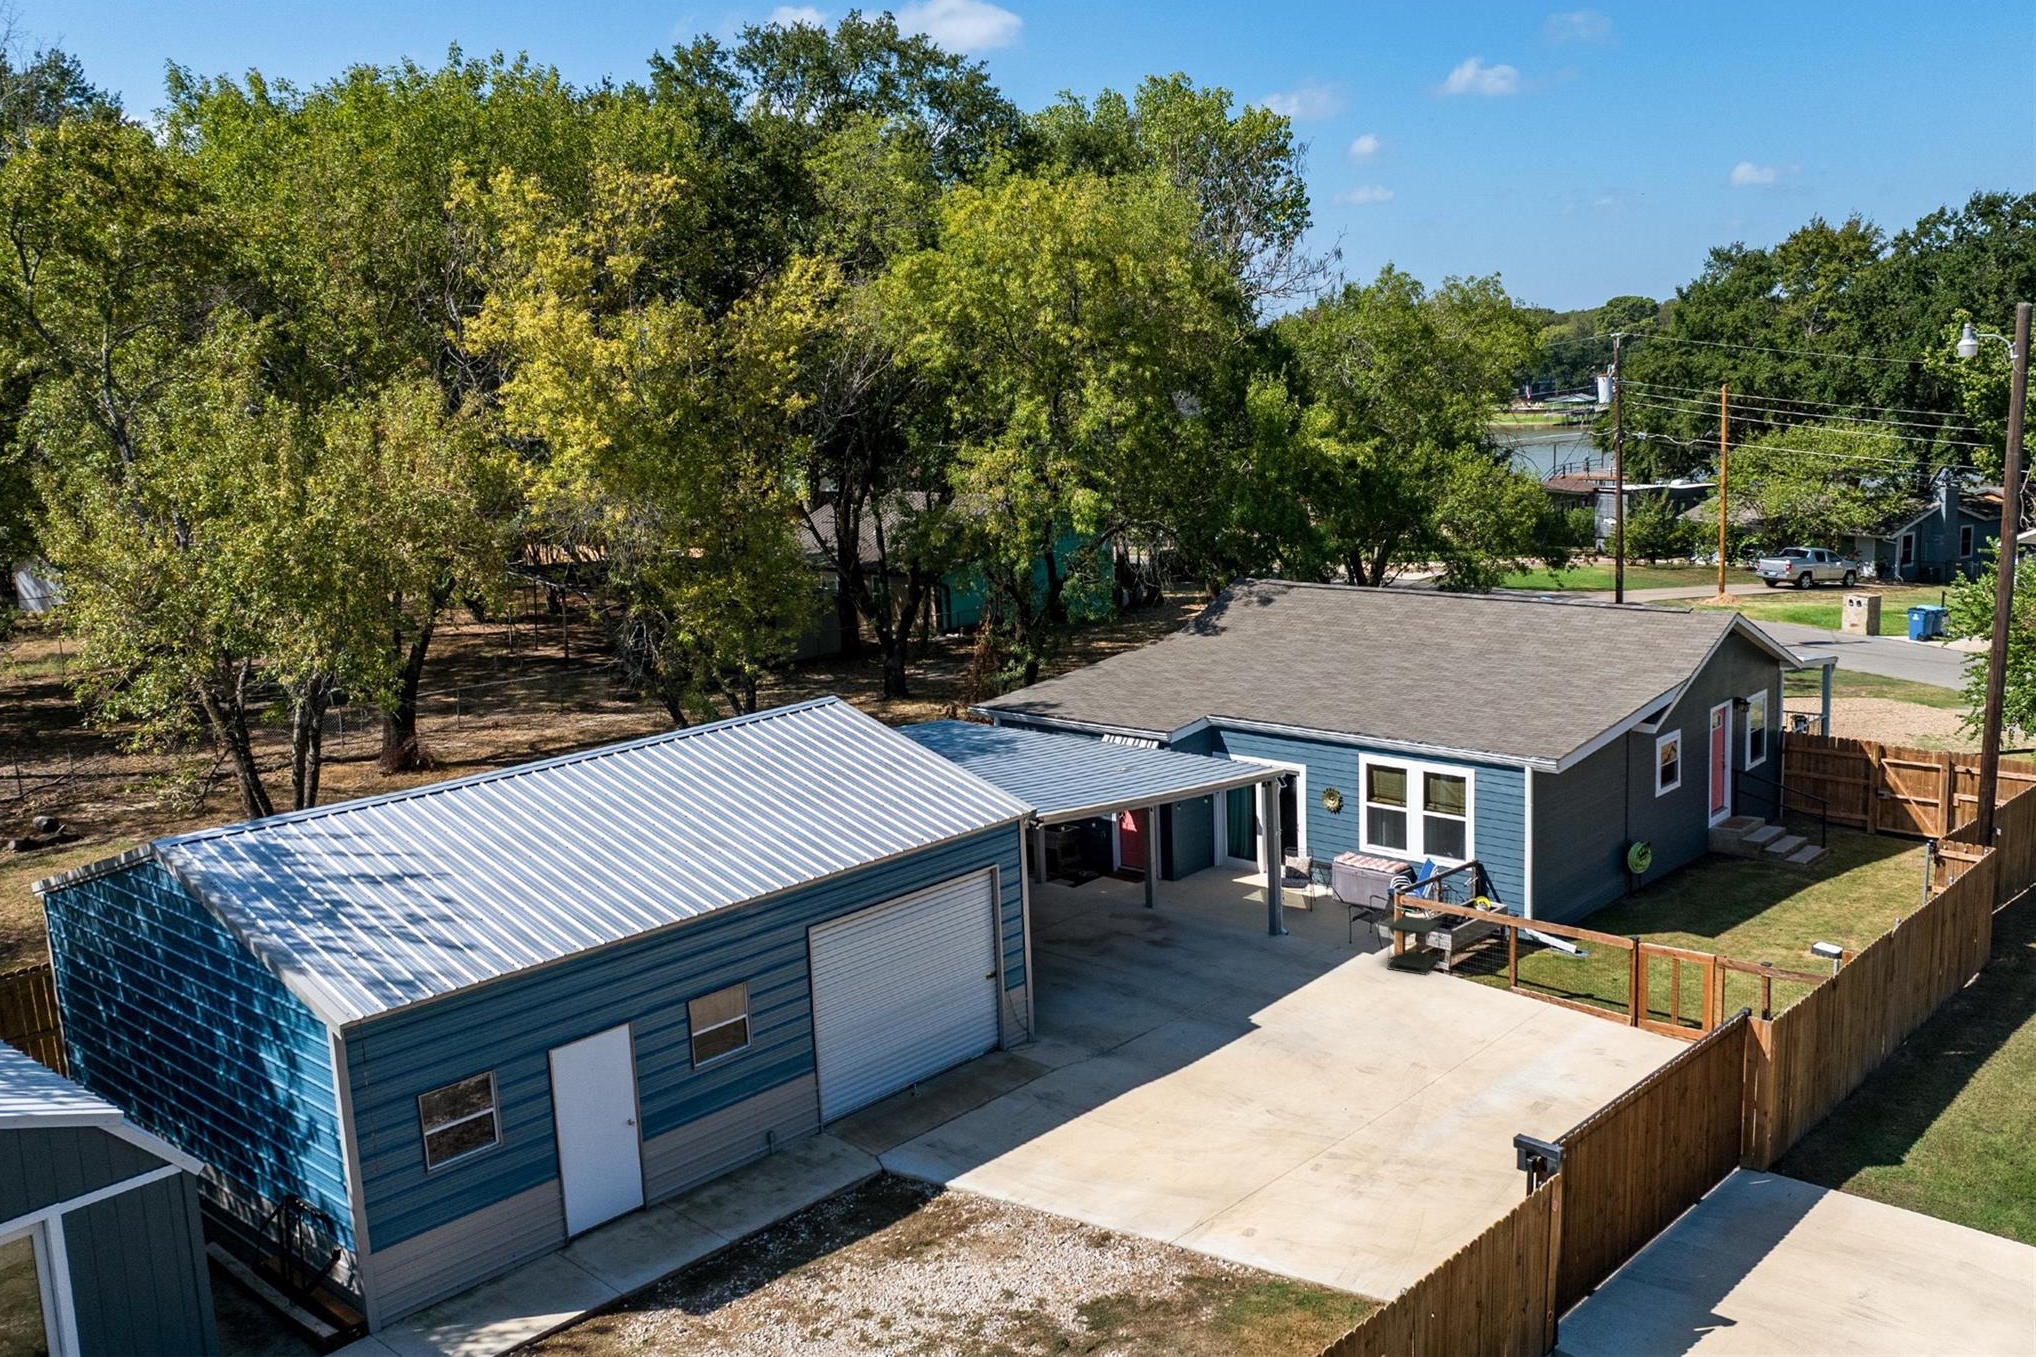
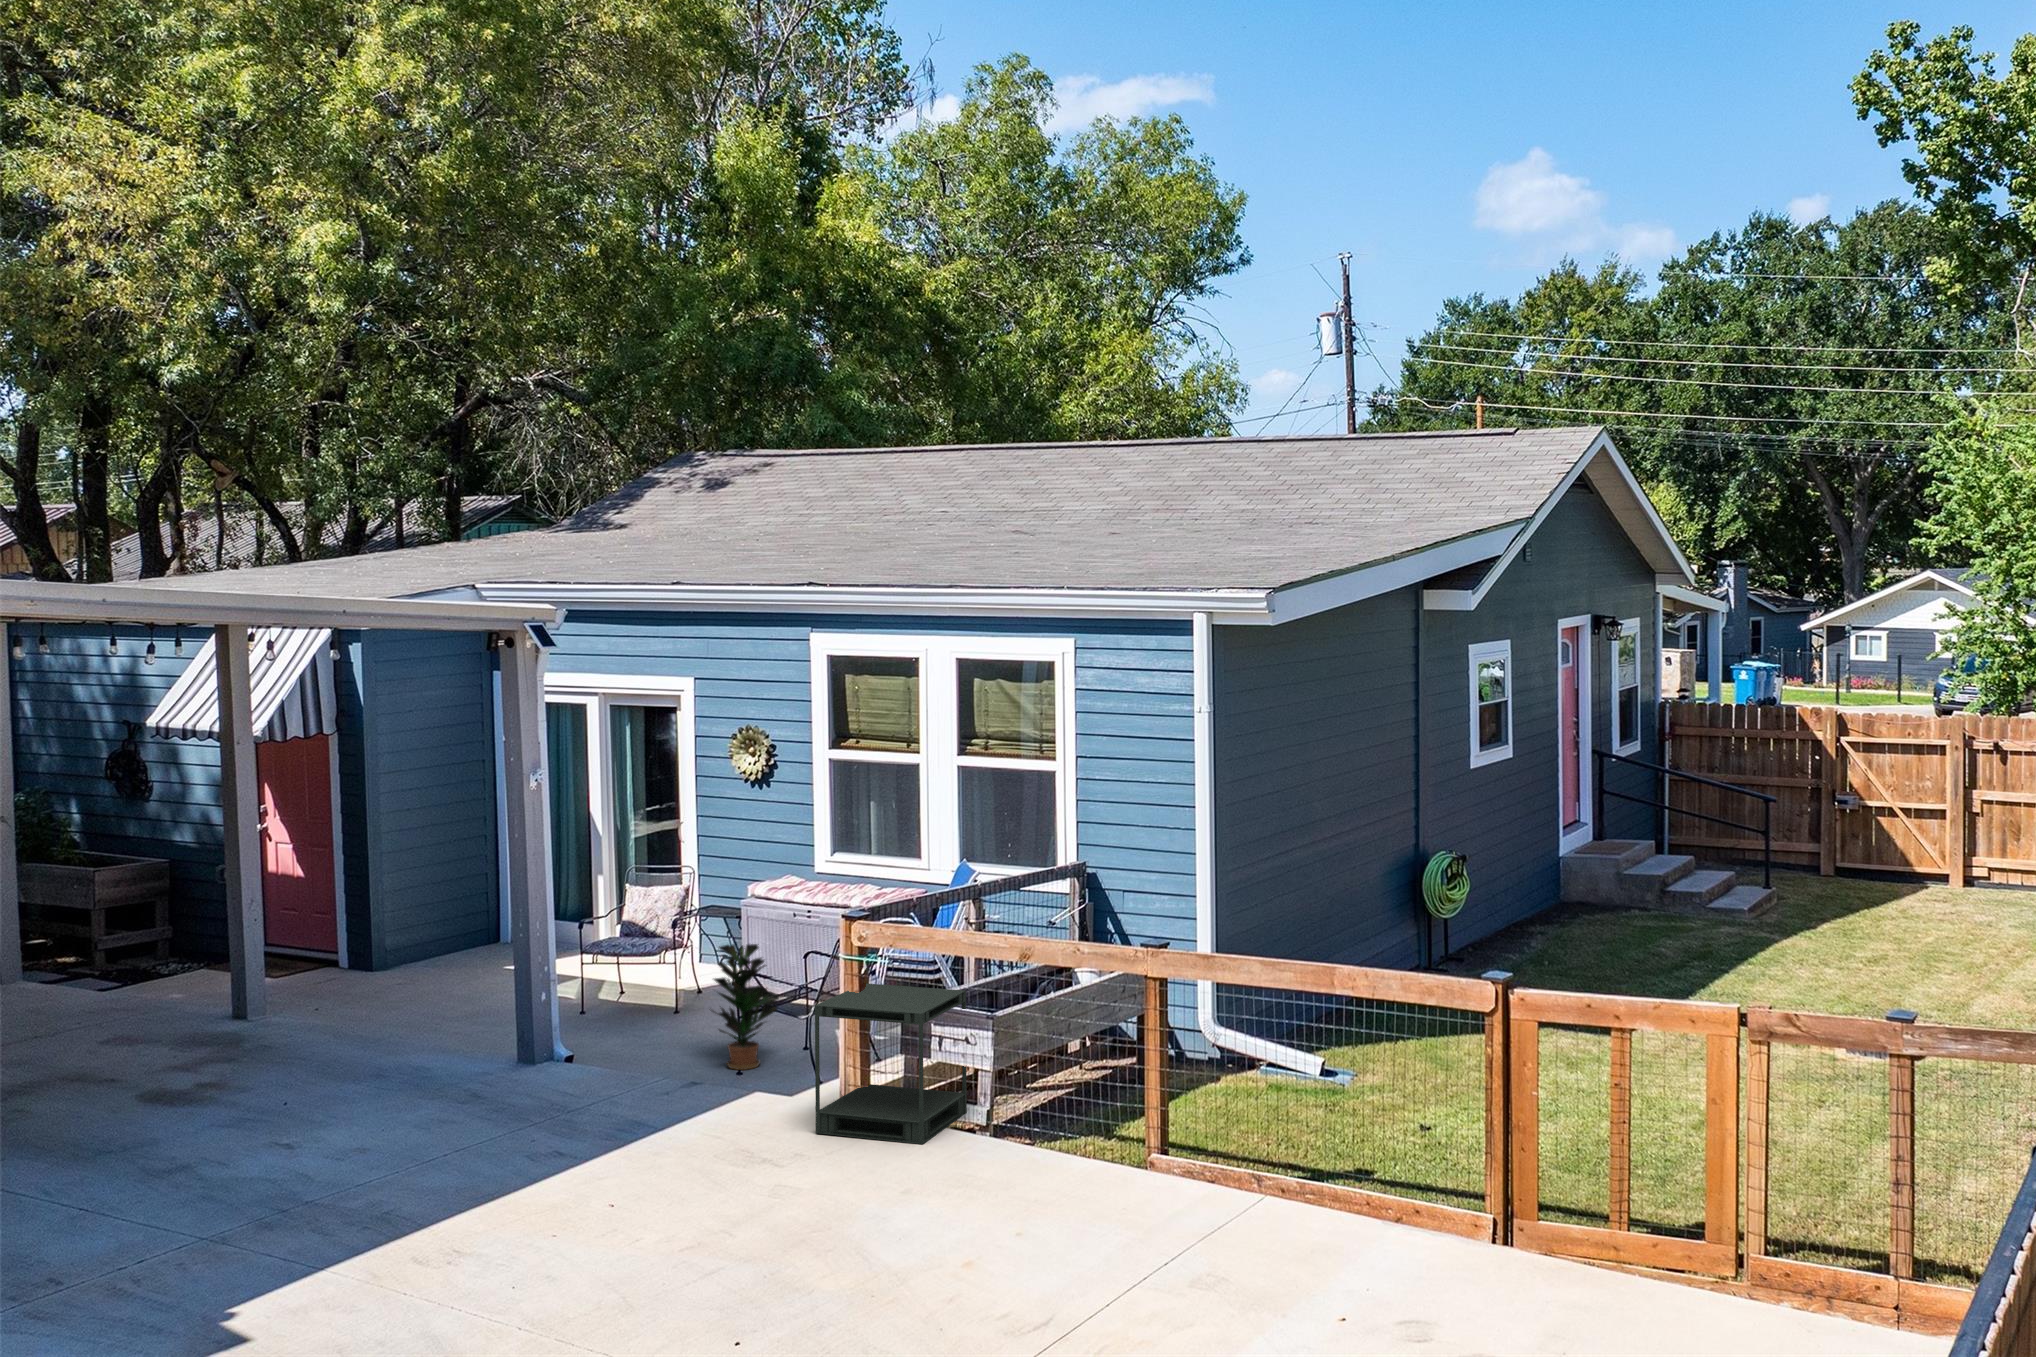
potted plant: none [1334,893,1362,940] -> present [712,944,779,1070]

